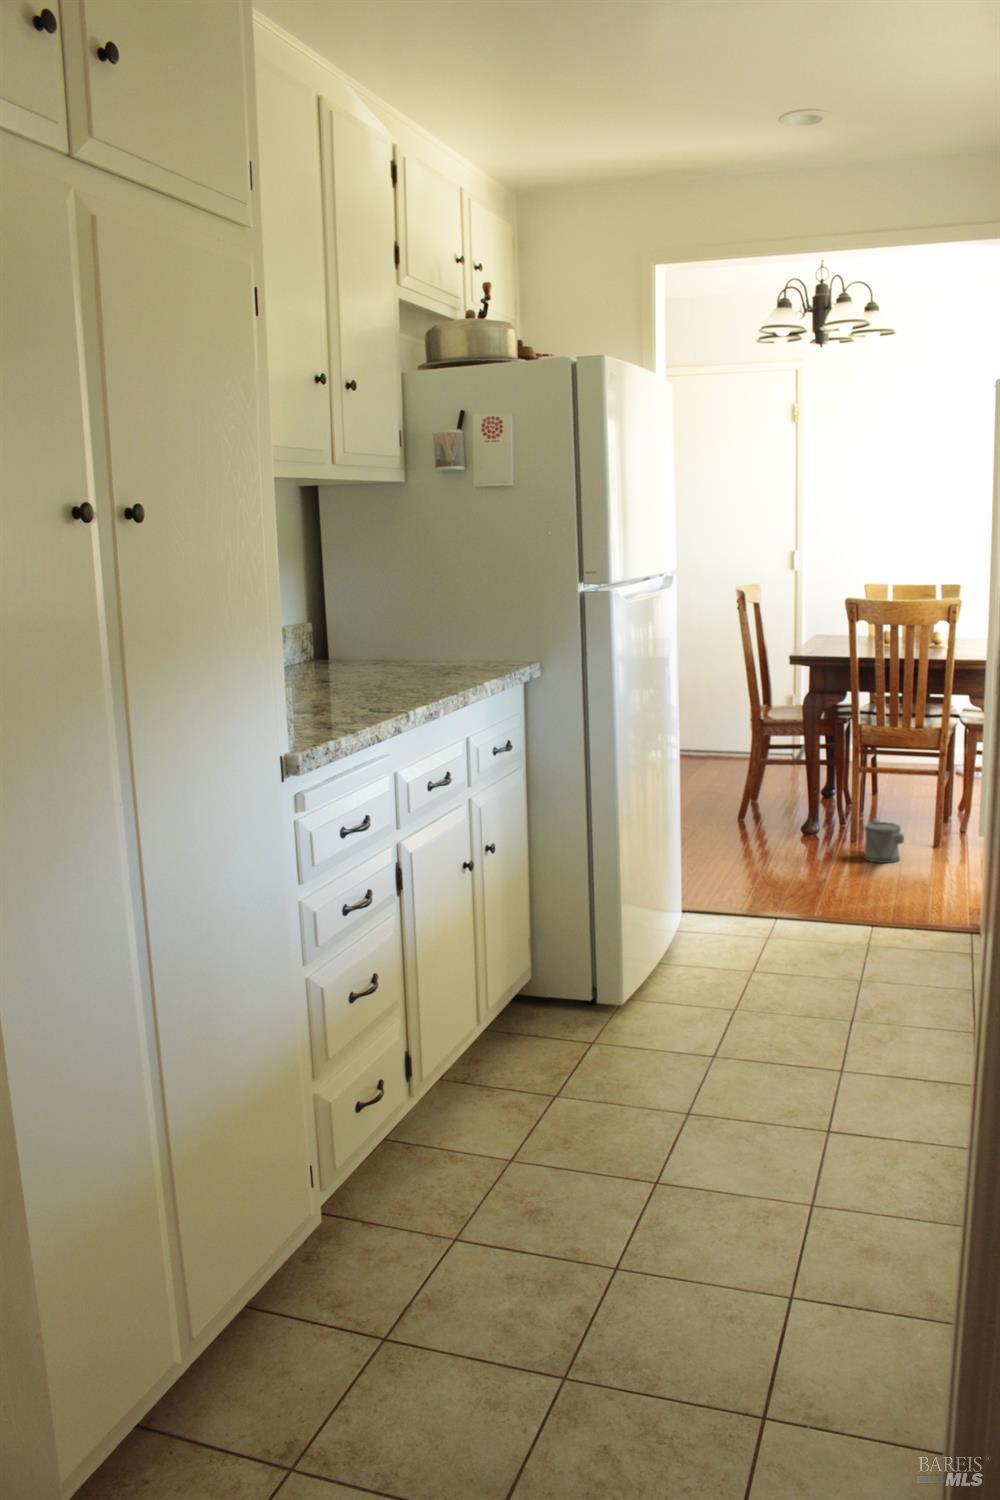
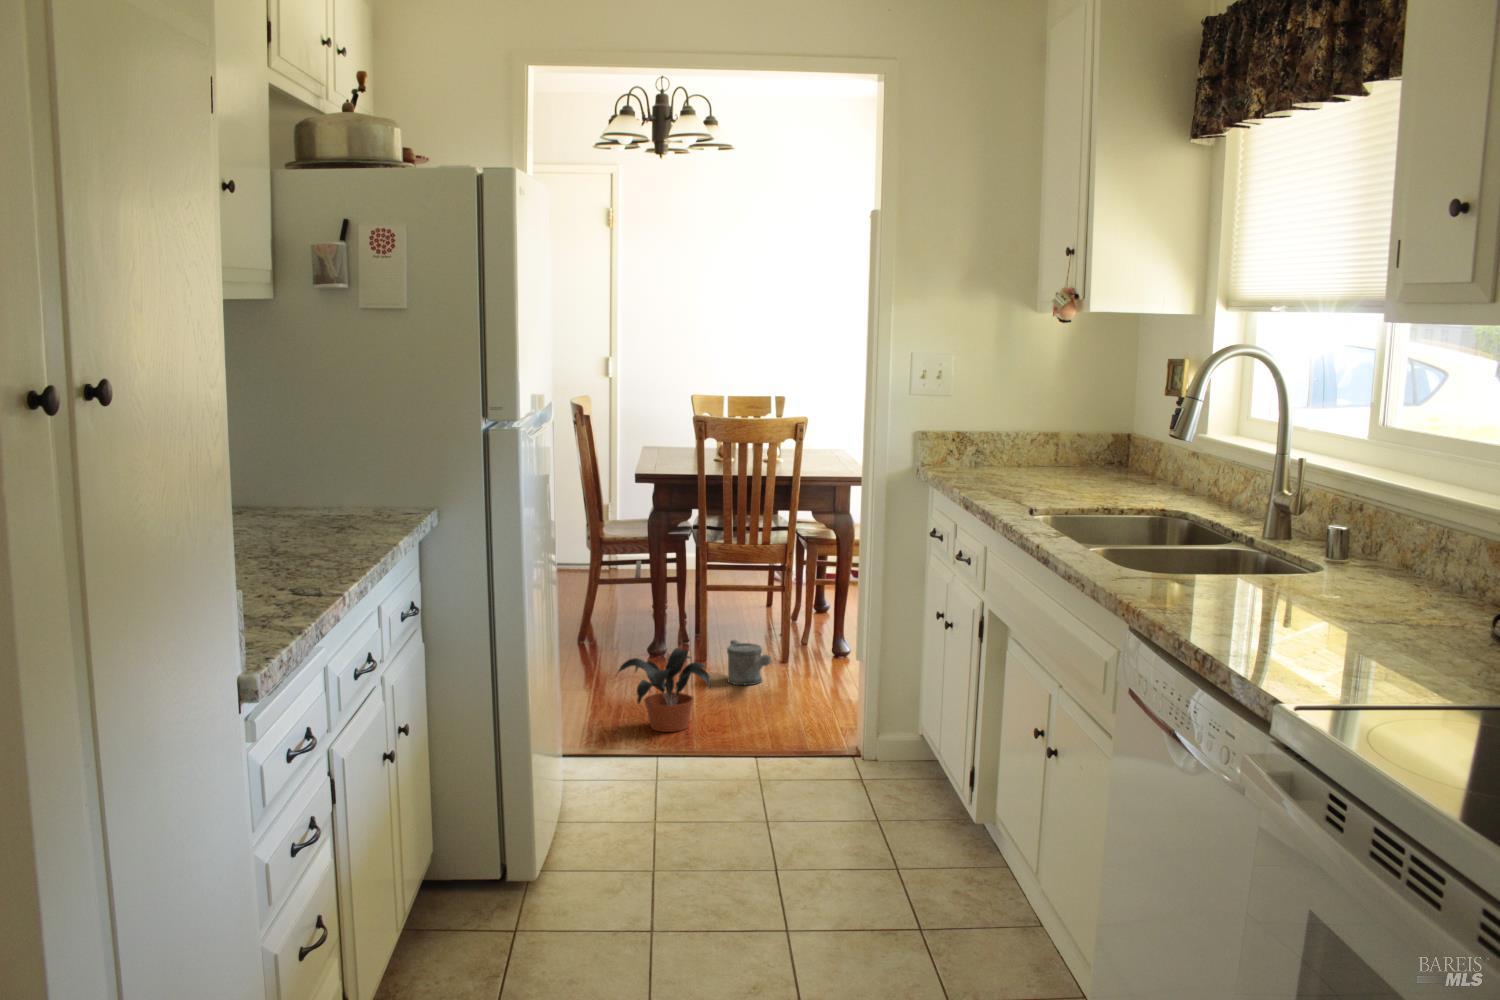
potted plant: none [741,820,836,898] -> present [616,648,711,732]

